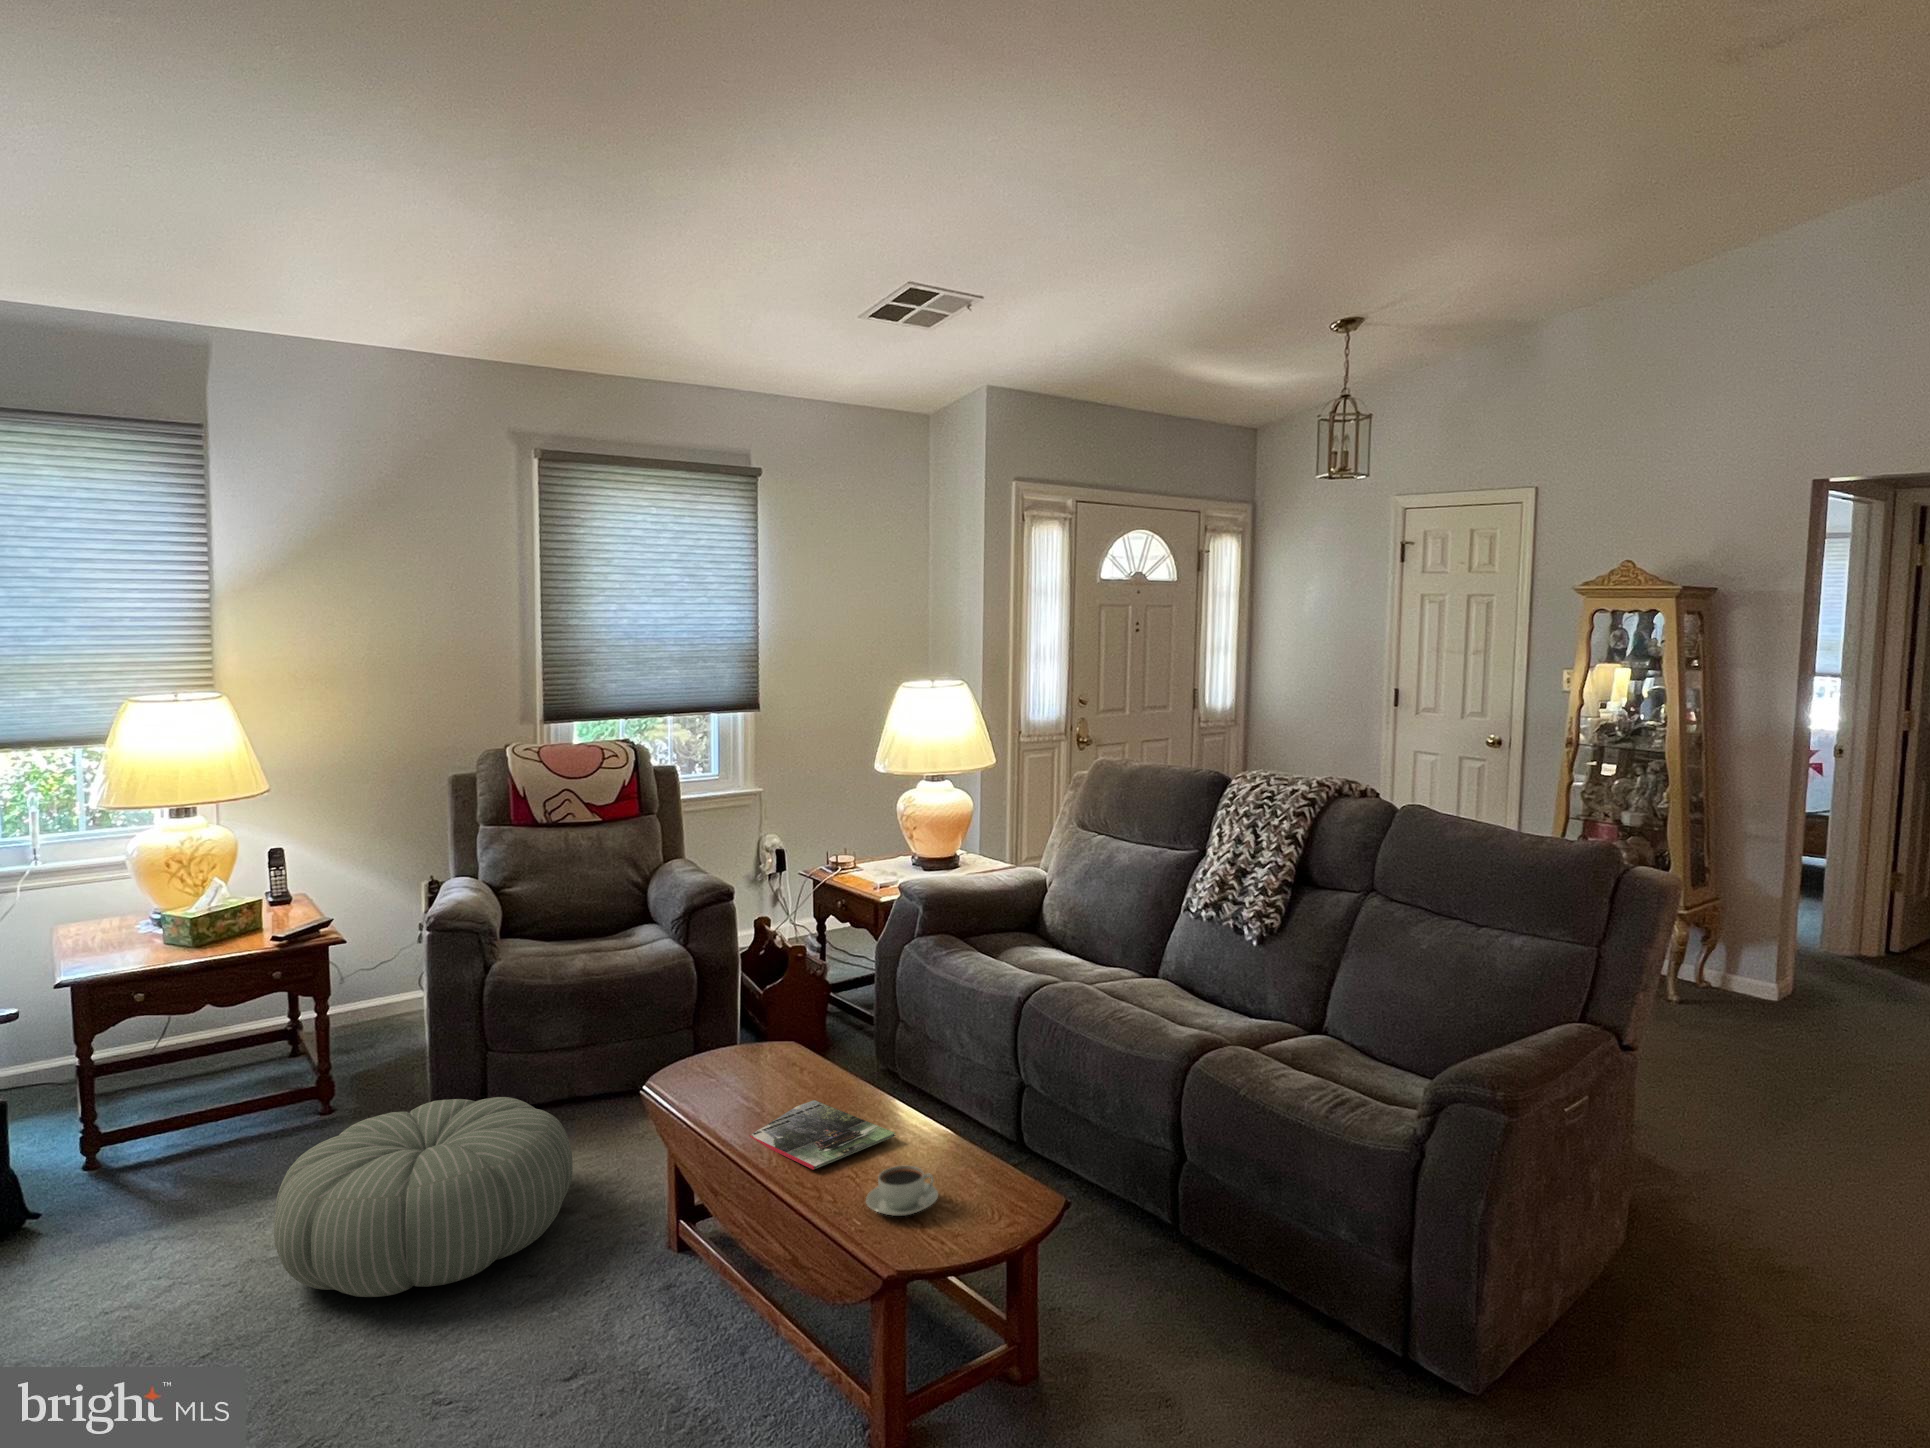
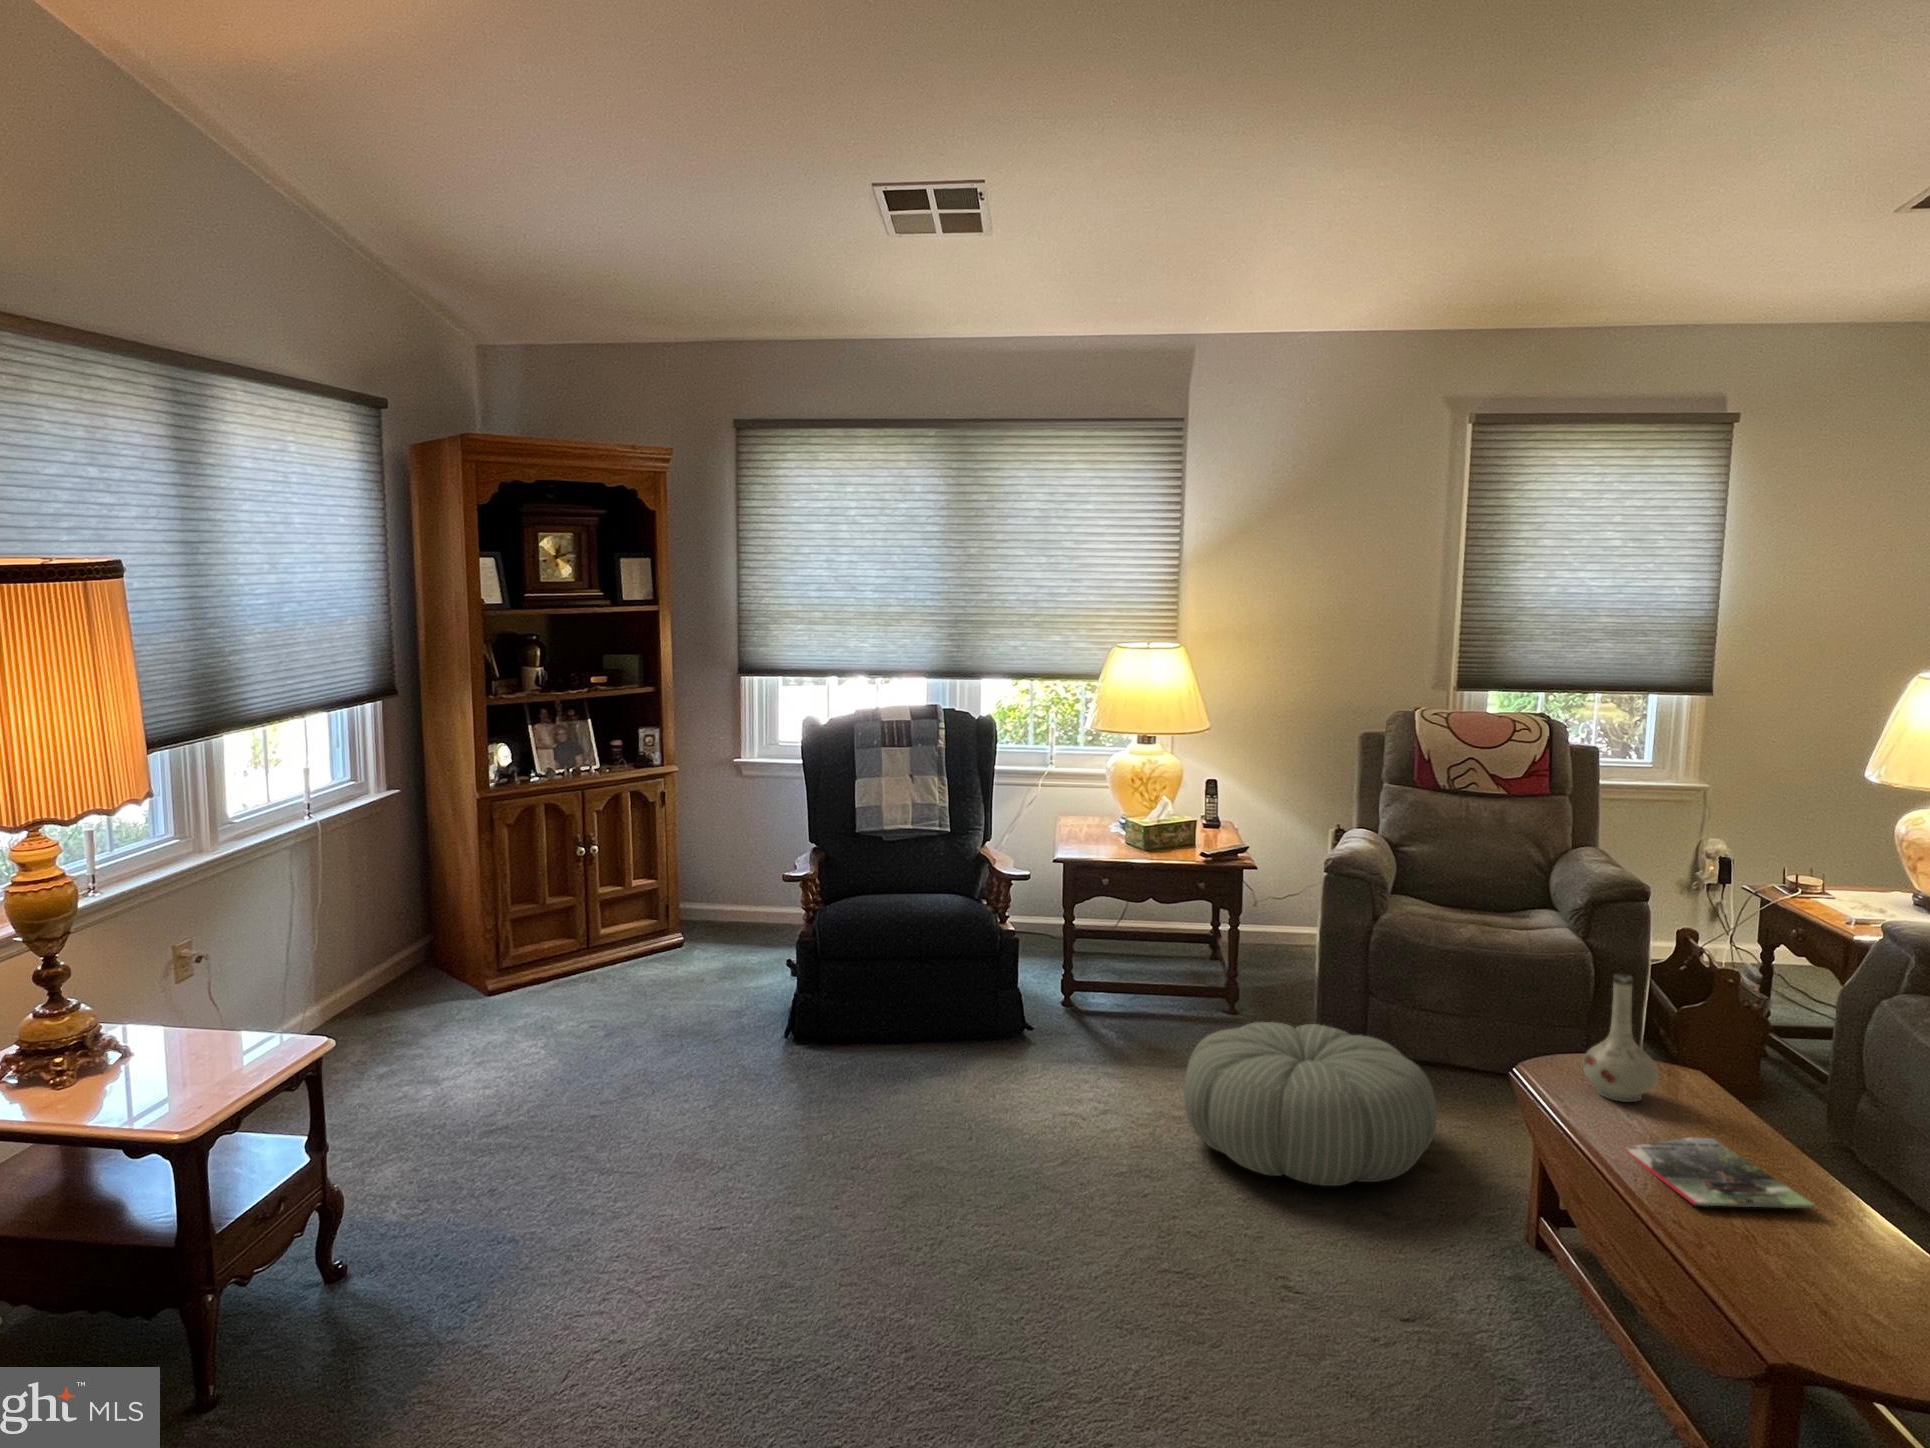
vase: none [705,973,767,1092] -> present [1583,974,1658,1102]
coffee cup: present [866,1165,938,1216] -> none [1755,1234,1861,1296]

